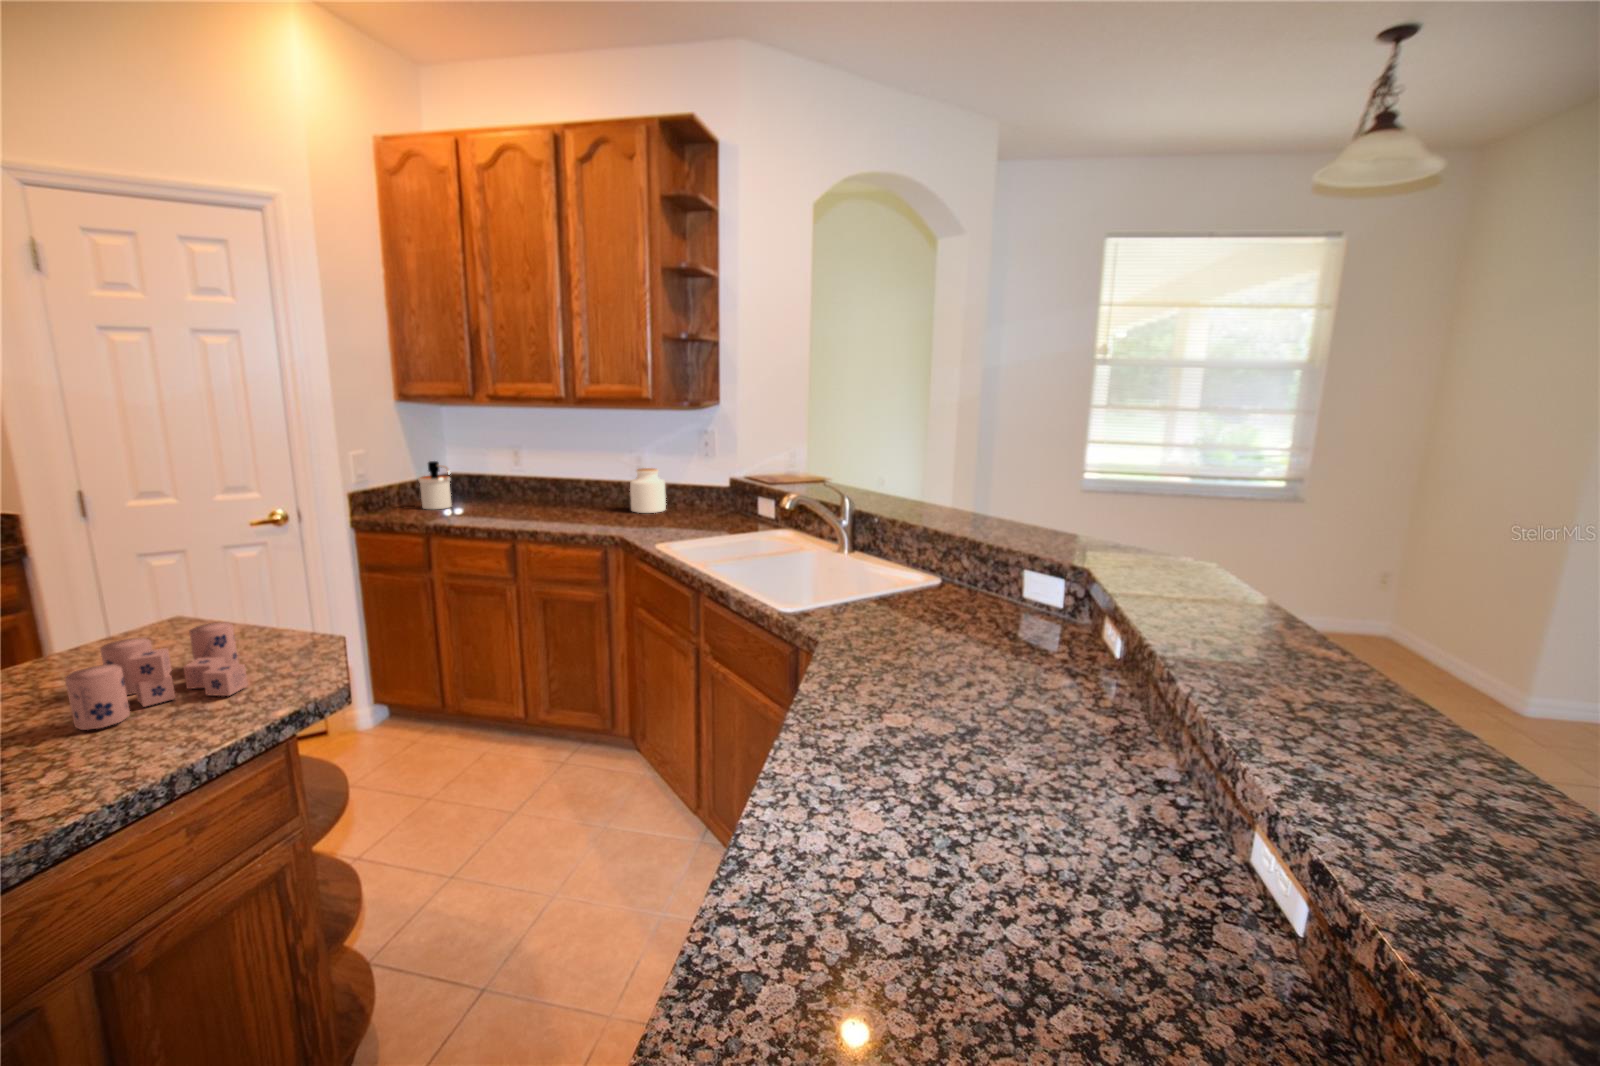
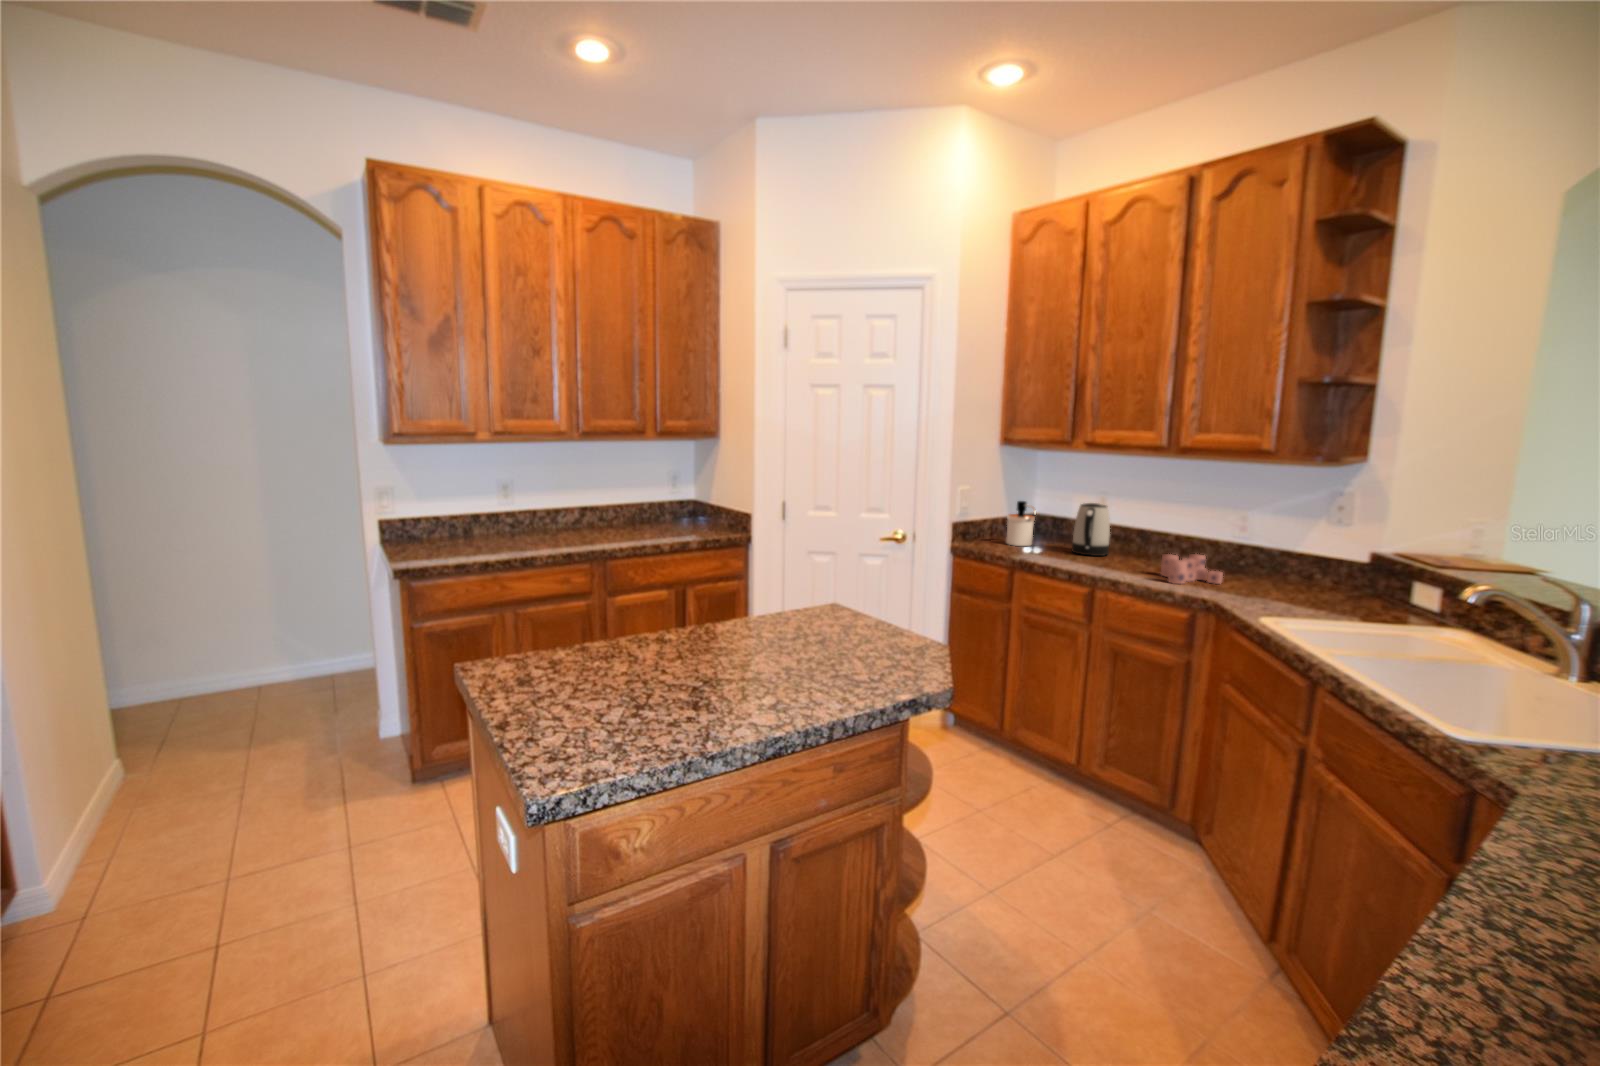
kettle: none [493,458,531,510] -> present [1072,503,1110,556]
jar: present [630,468,666,513] -> none [1225,526,1275,579]
candle: present [65,622,248,730] -> present [1161,554,1223,584]

